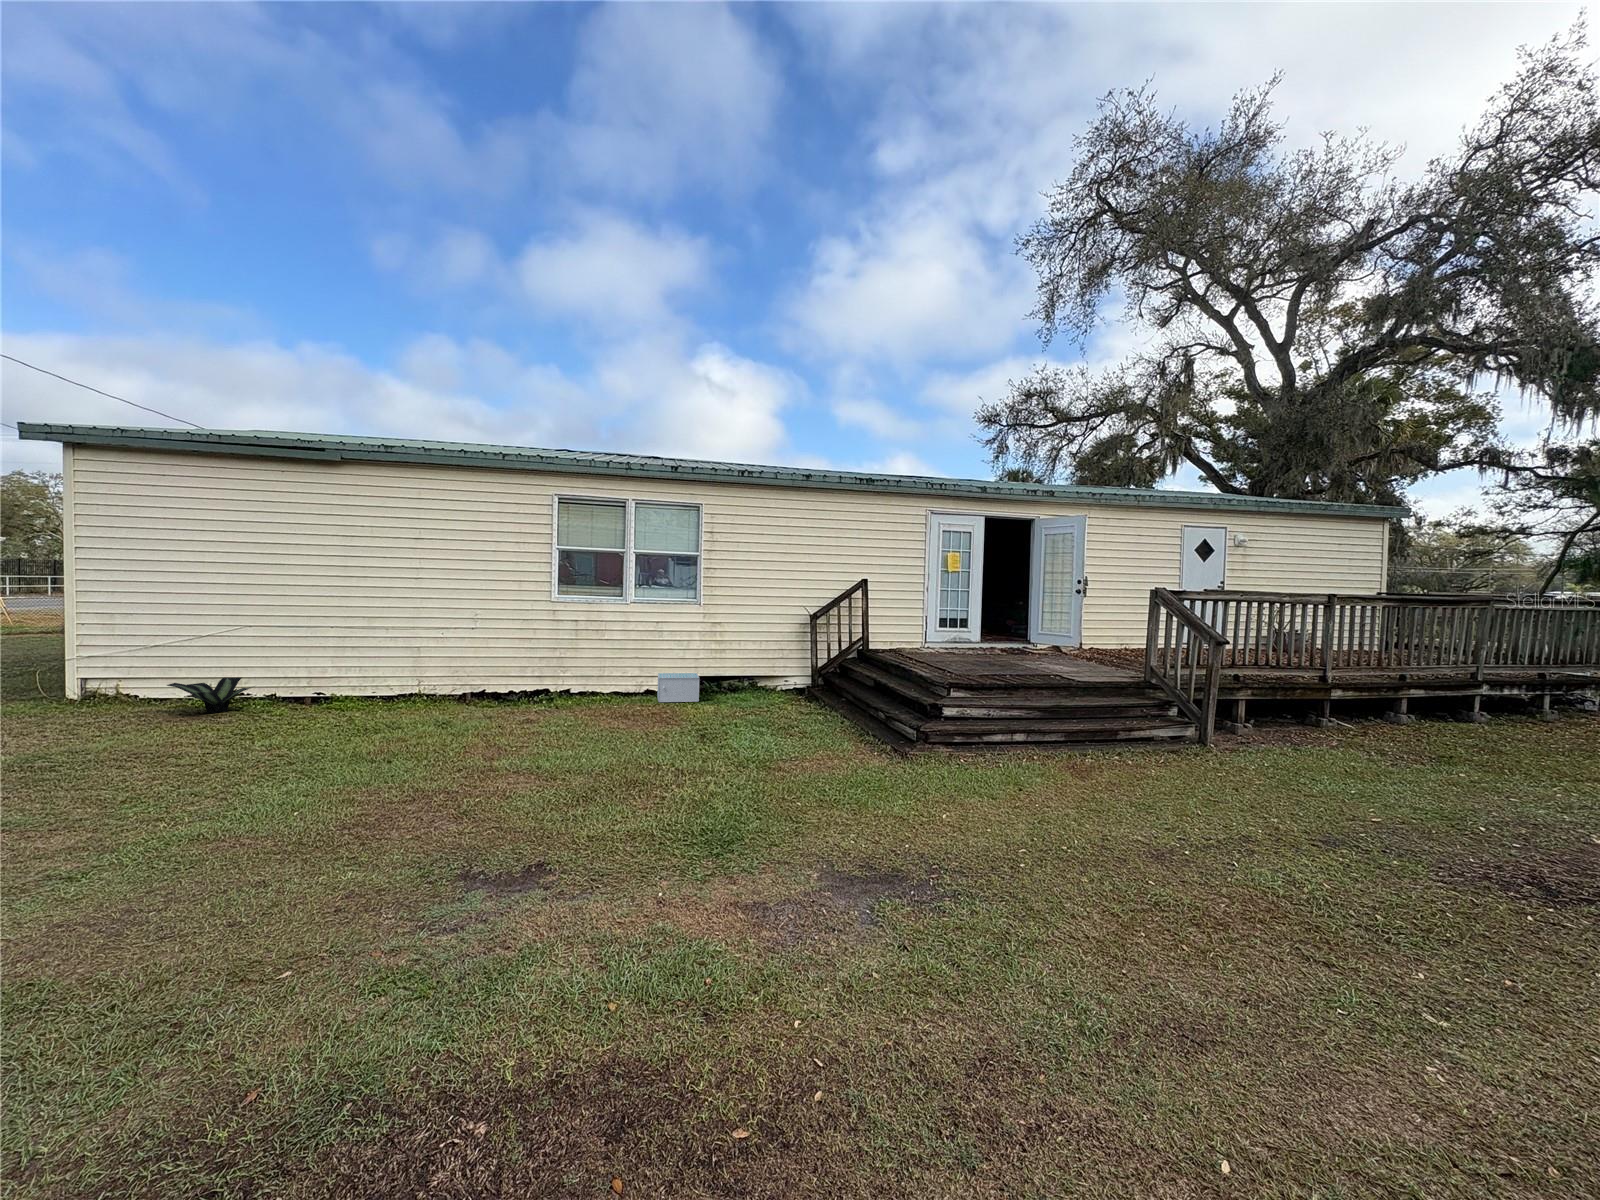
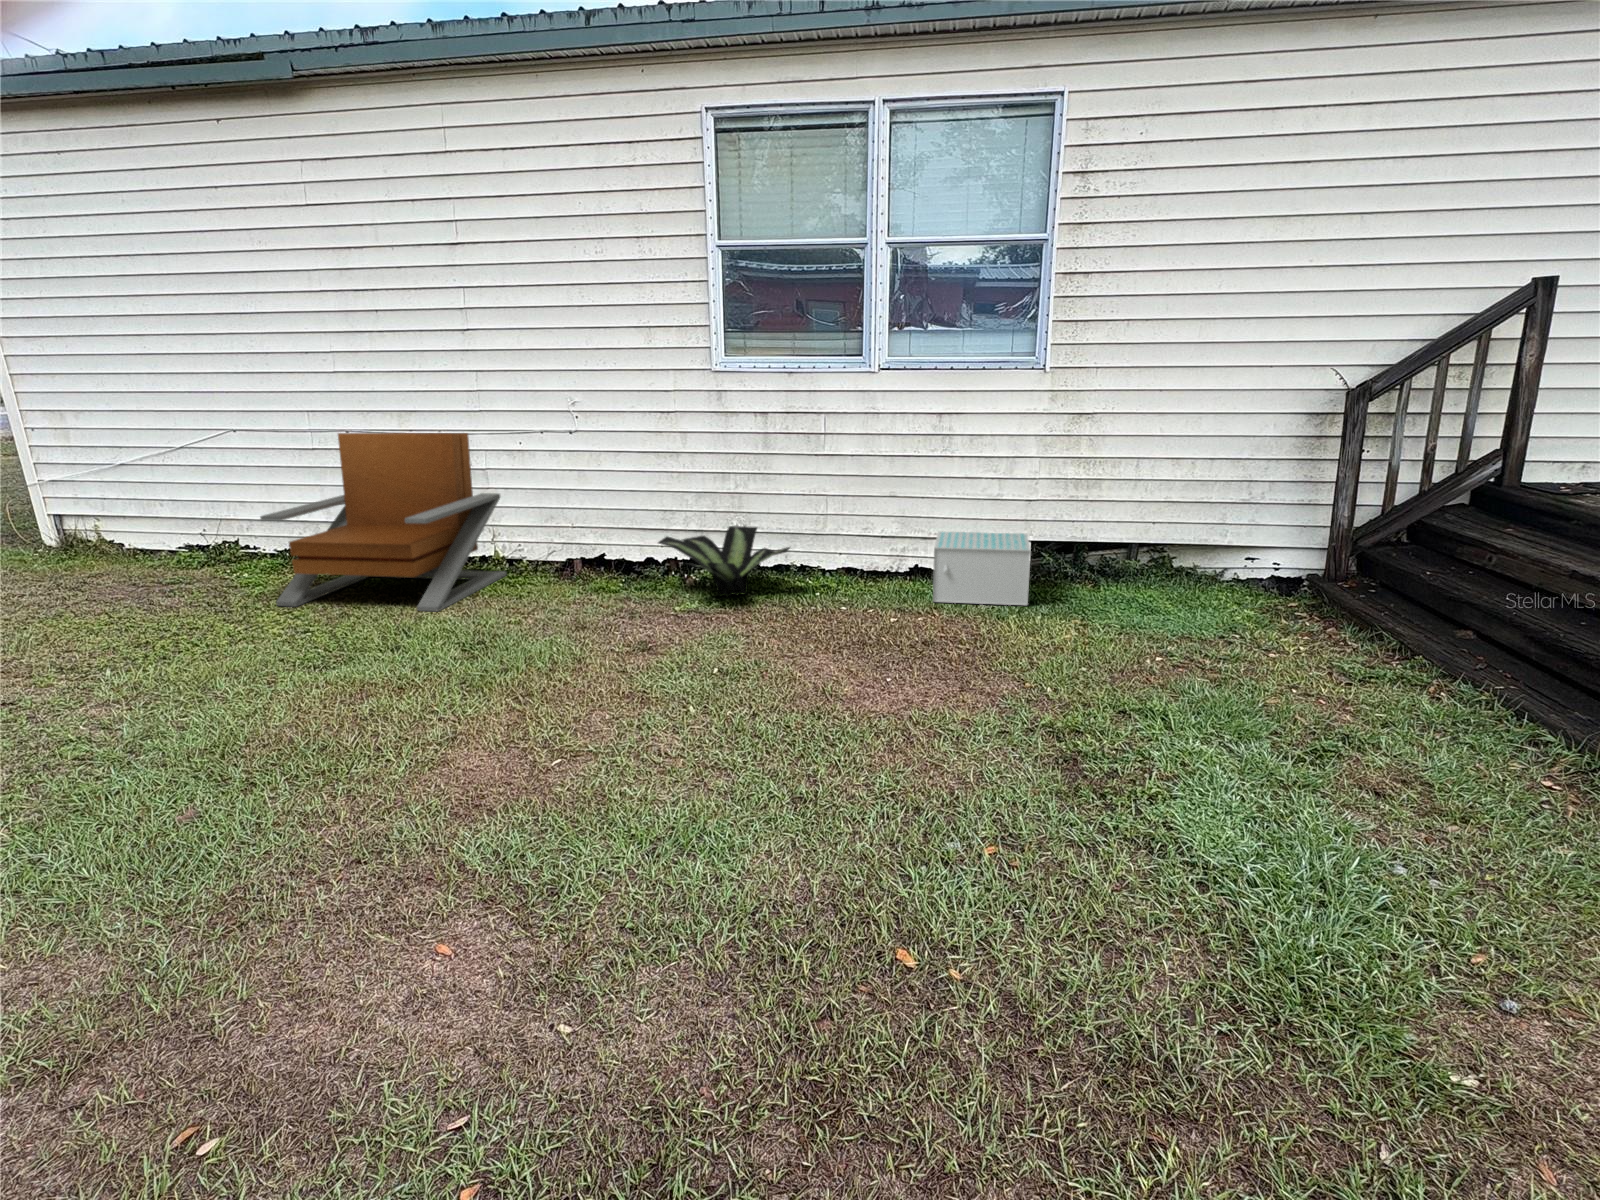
lounge chair: none [303,627,430,718] -> present [260,433,506,611]
potted plant: present [167,678,251,713] -> present [658,526,790,597]

